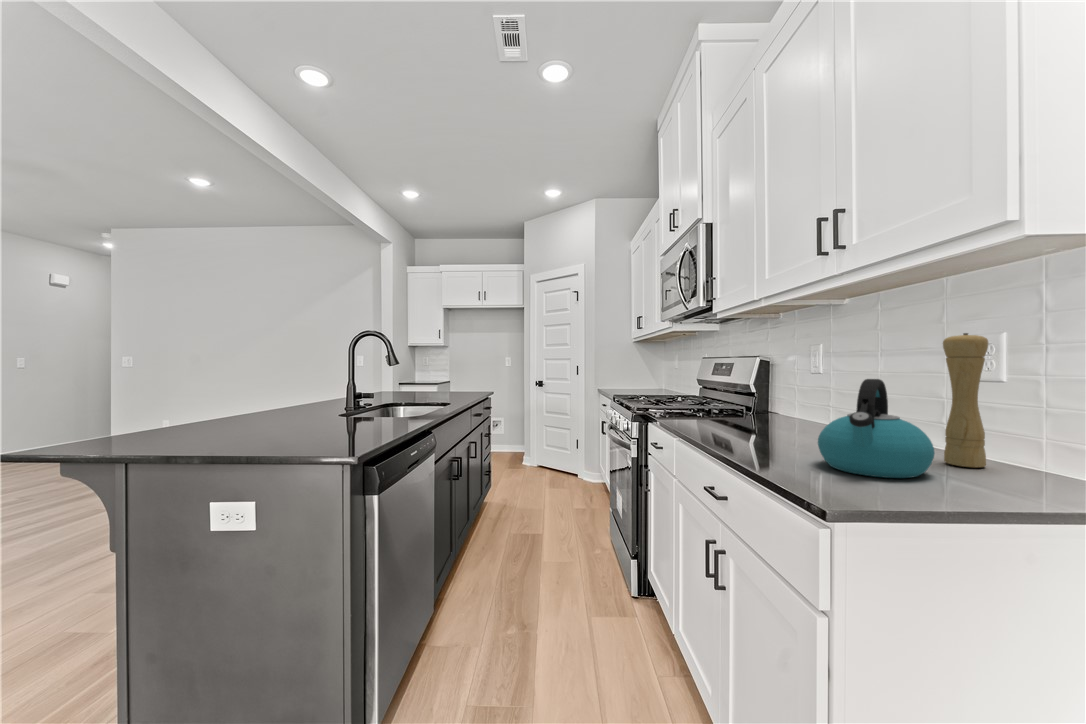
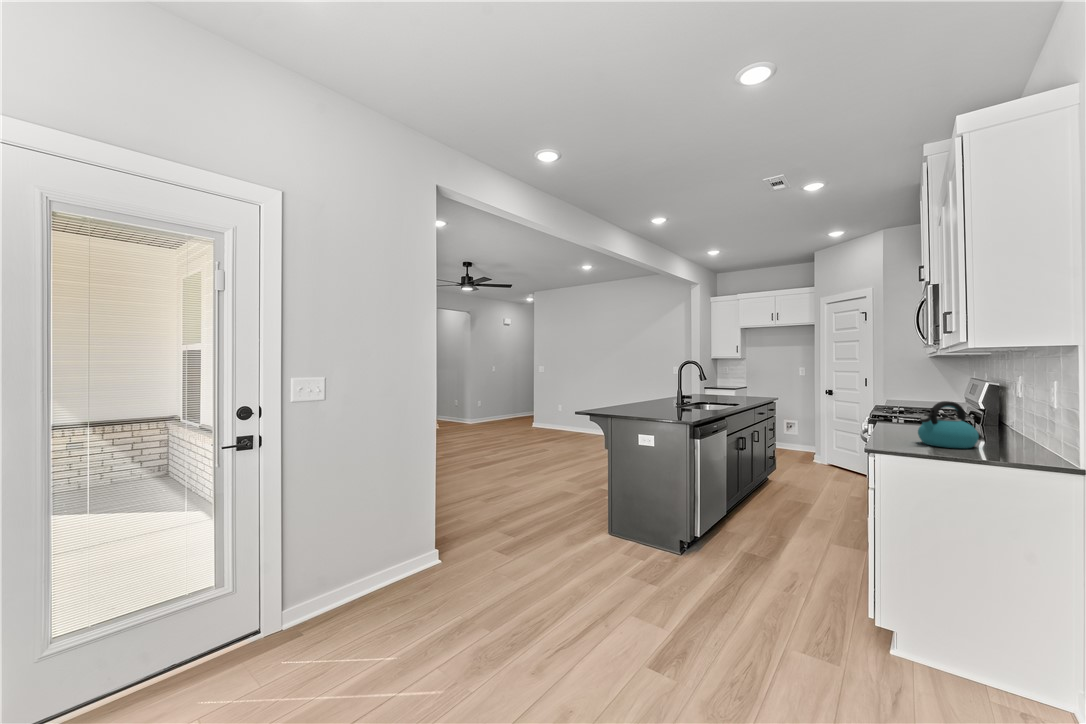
pepper mill: present [943,333,988,467] -> none [1005,380,1030,450]

